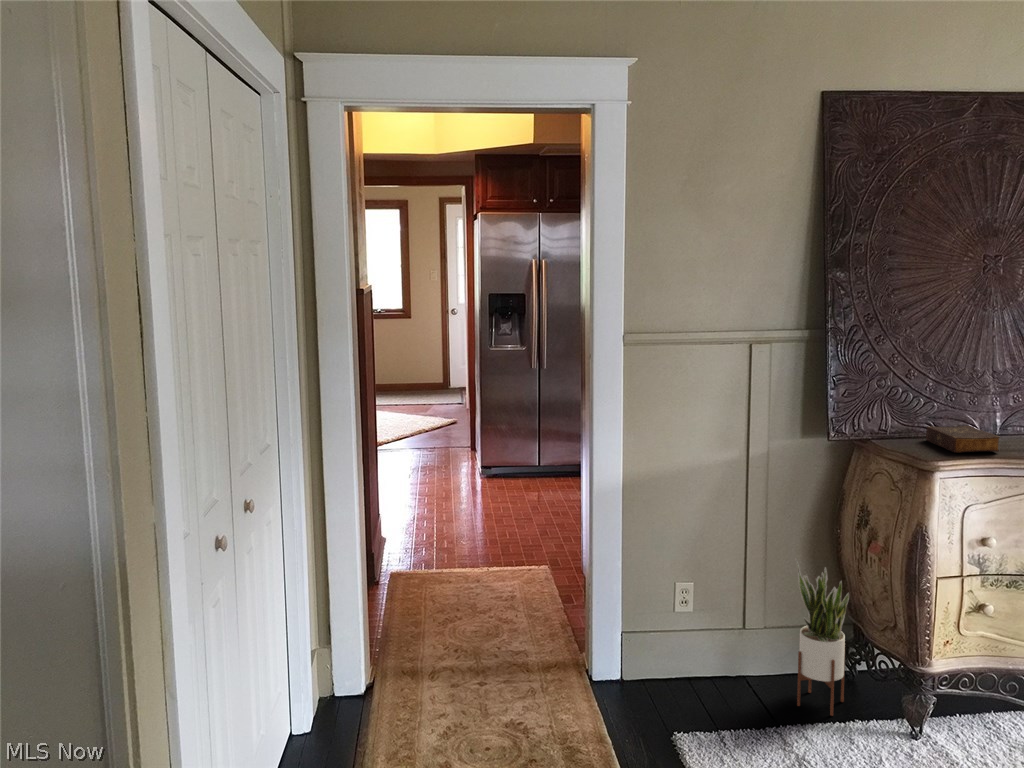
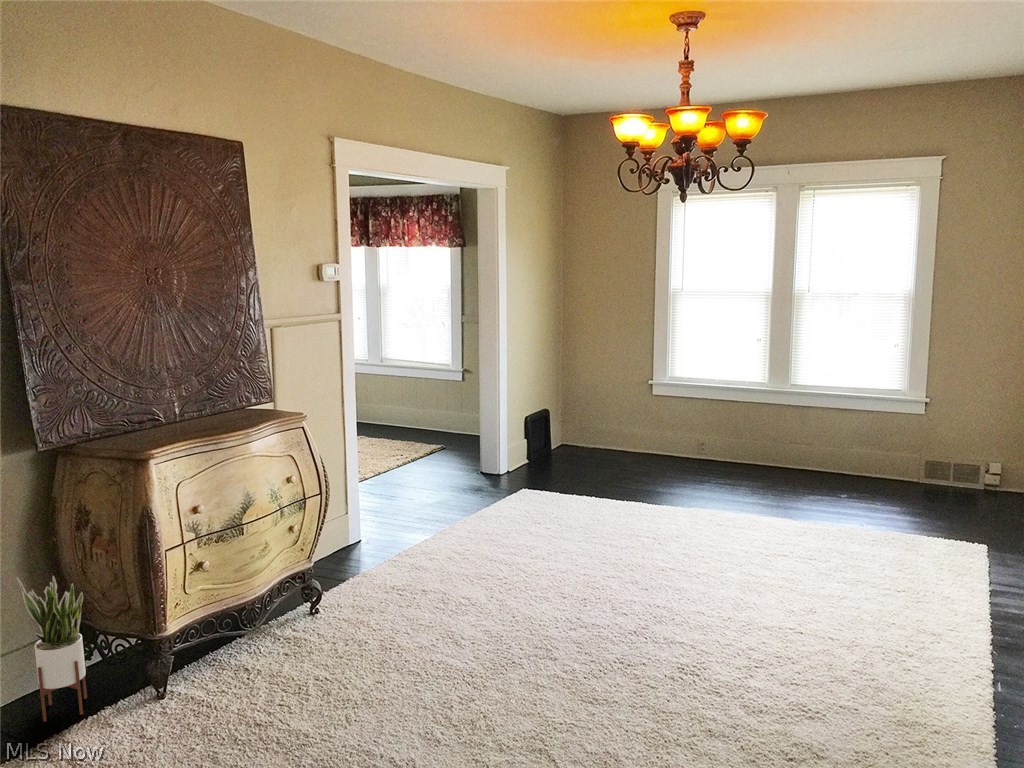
book: present [926,426,1000,453] -> none [126,417,192,441]

